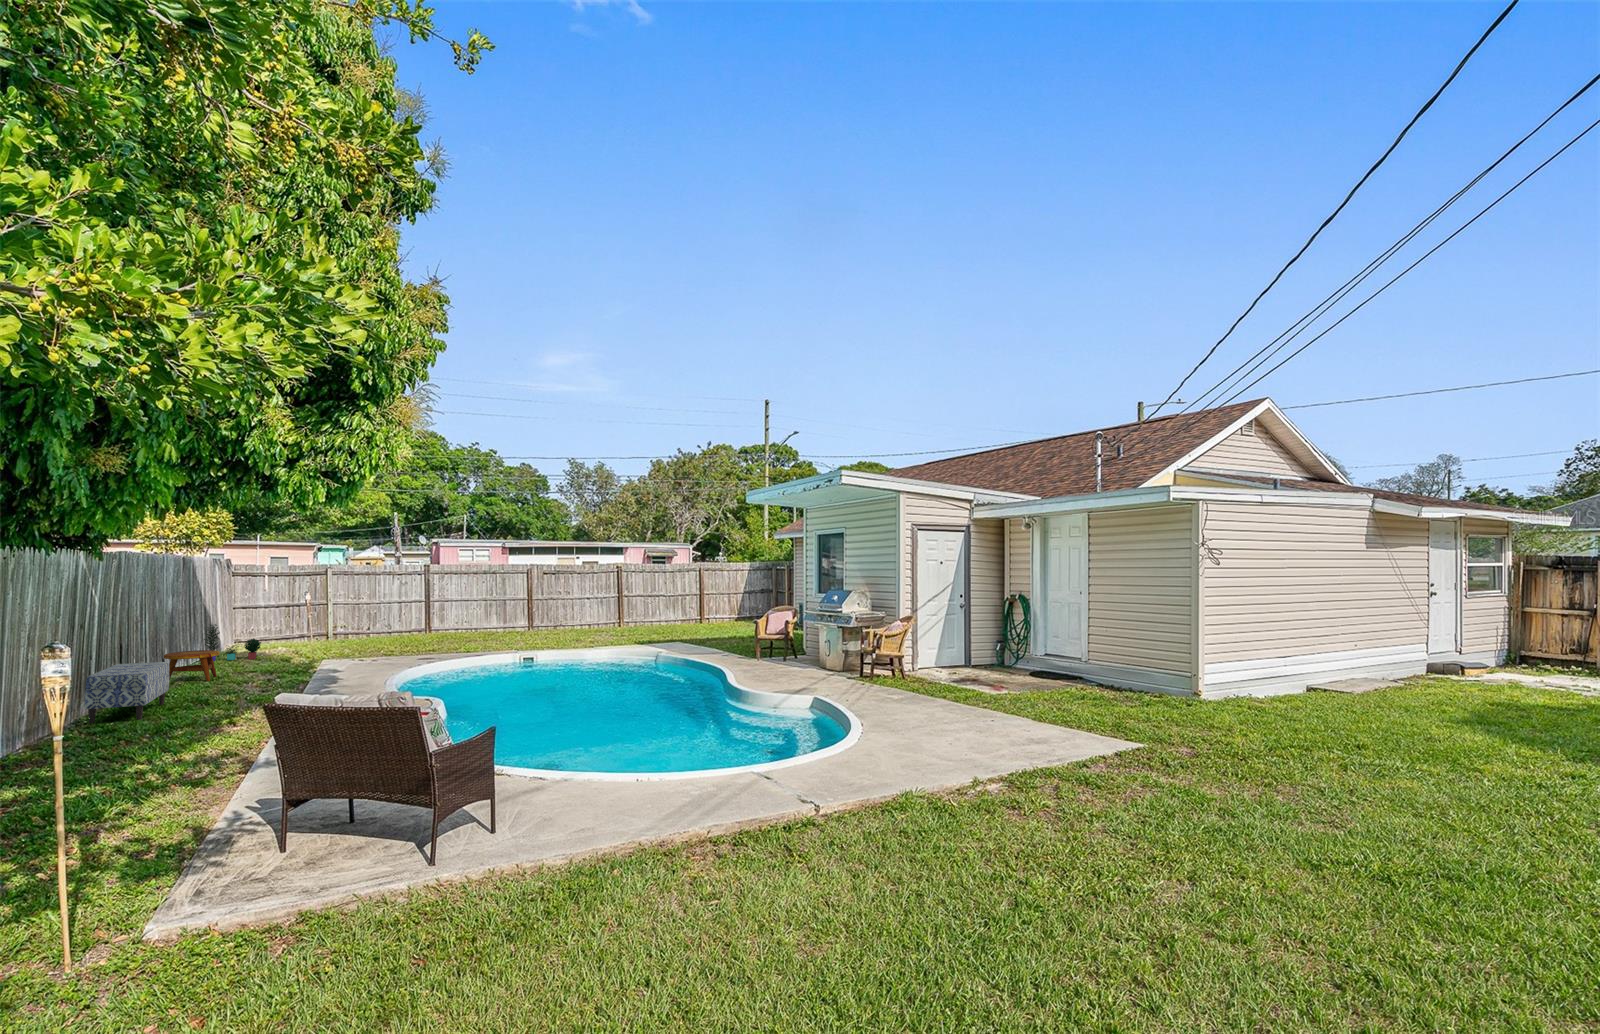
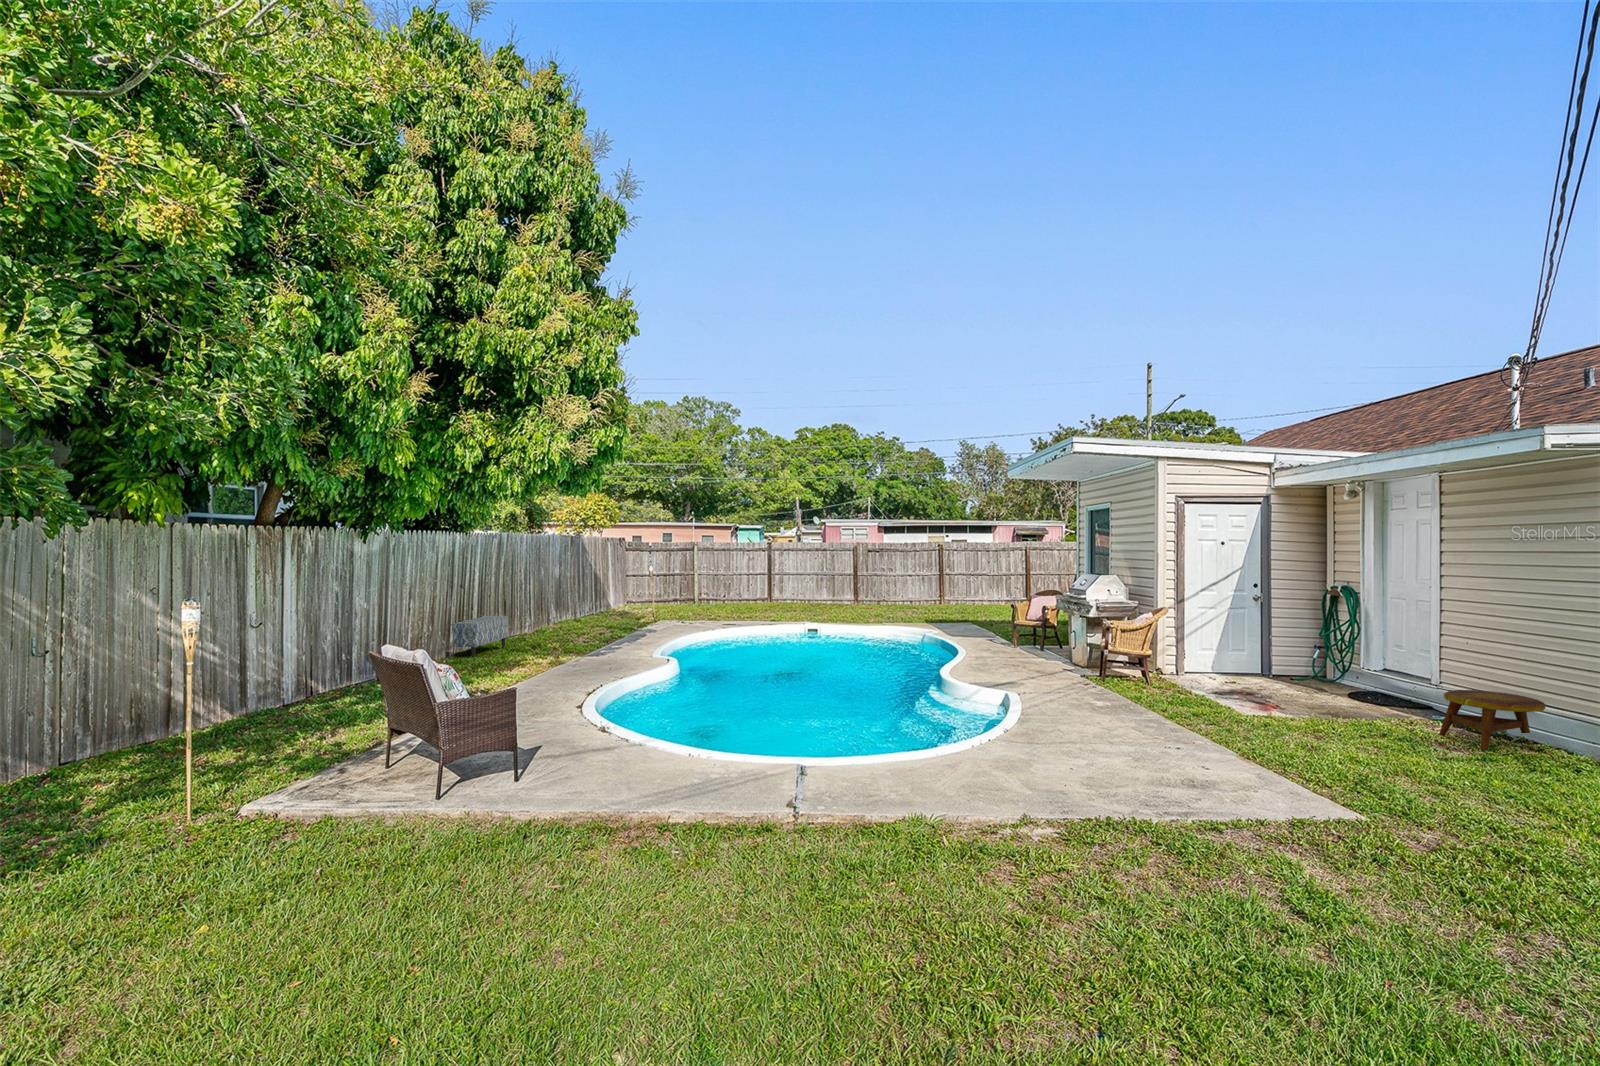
potted plant: present [204,624,261,661] -> none [584,588,621,617]
side table: present [164,650,220,681] -> present [1439,690,1545,750]

